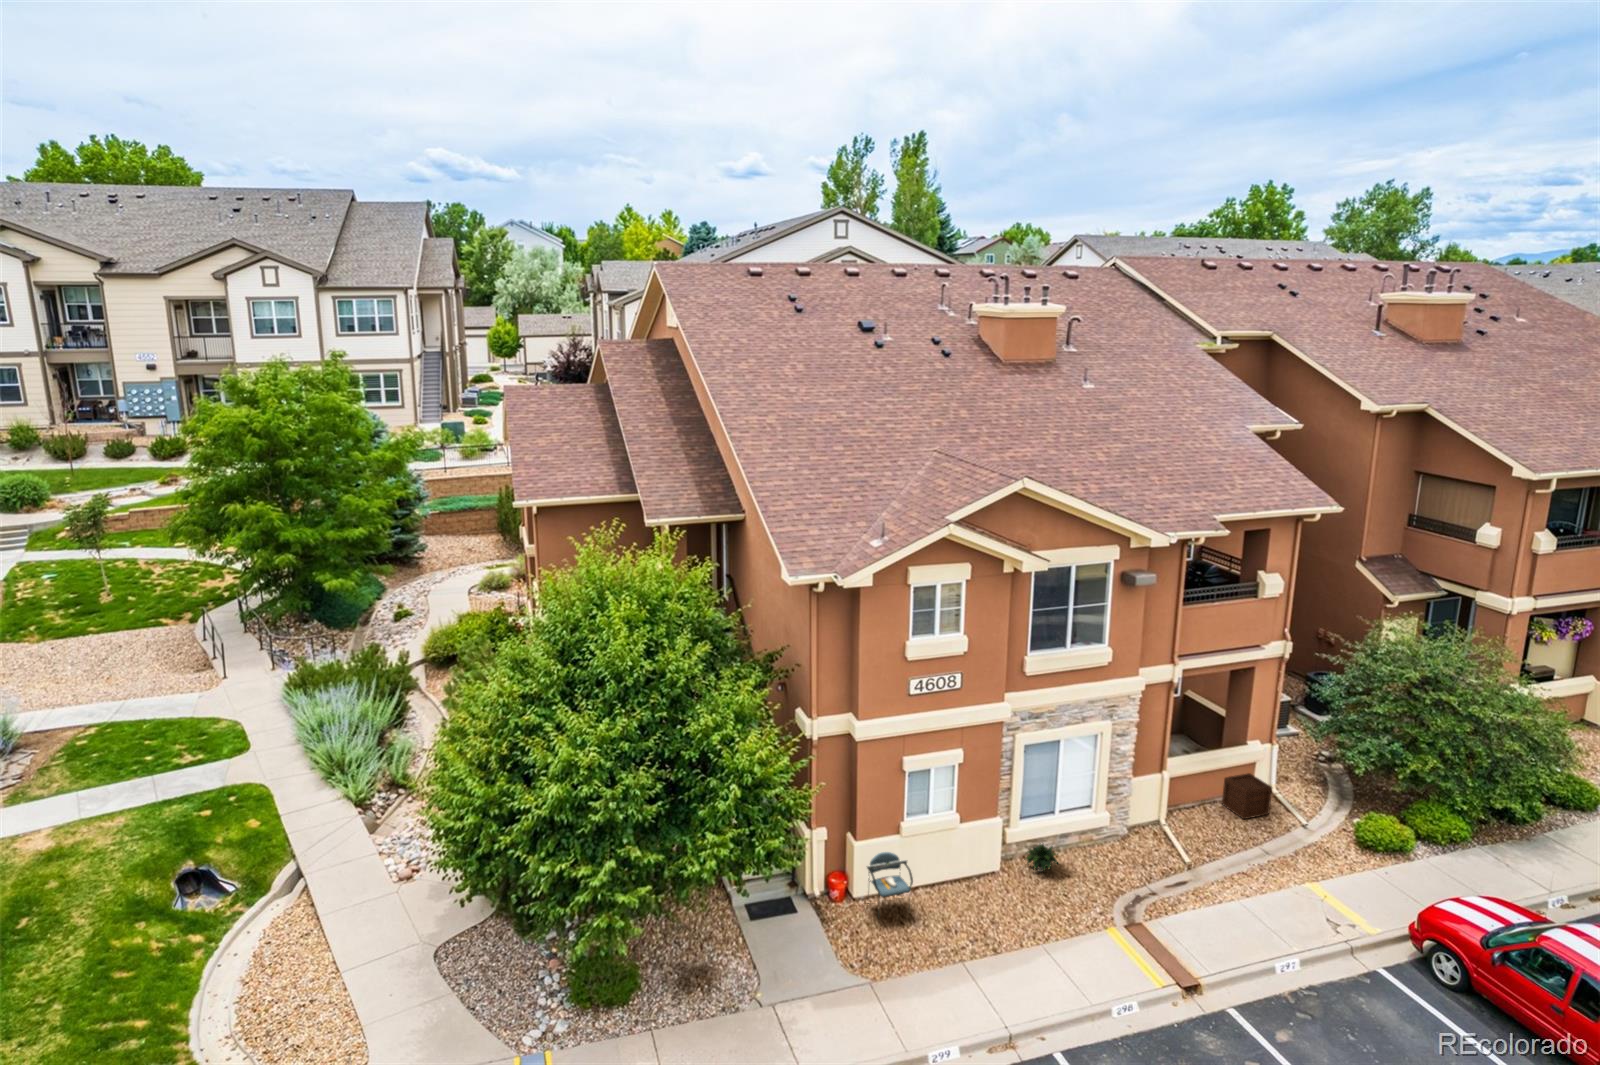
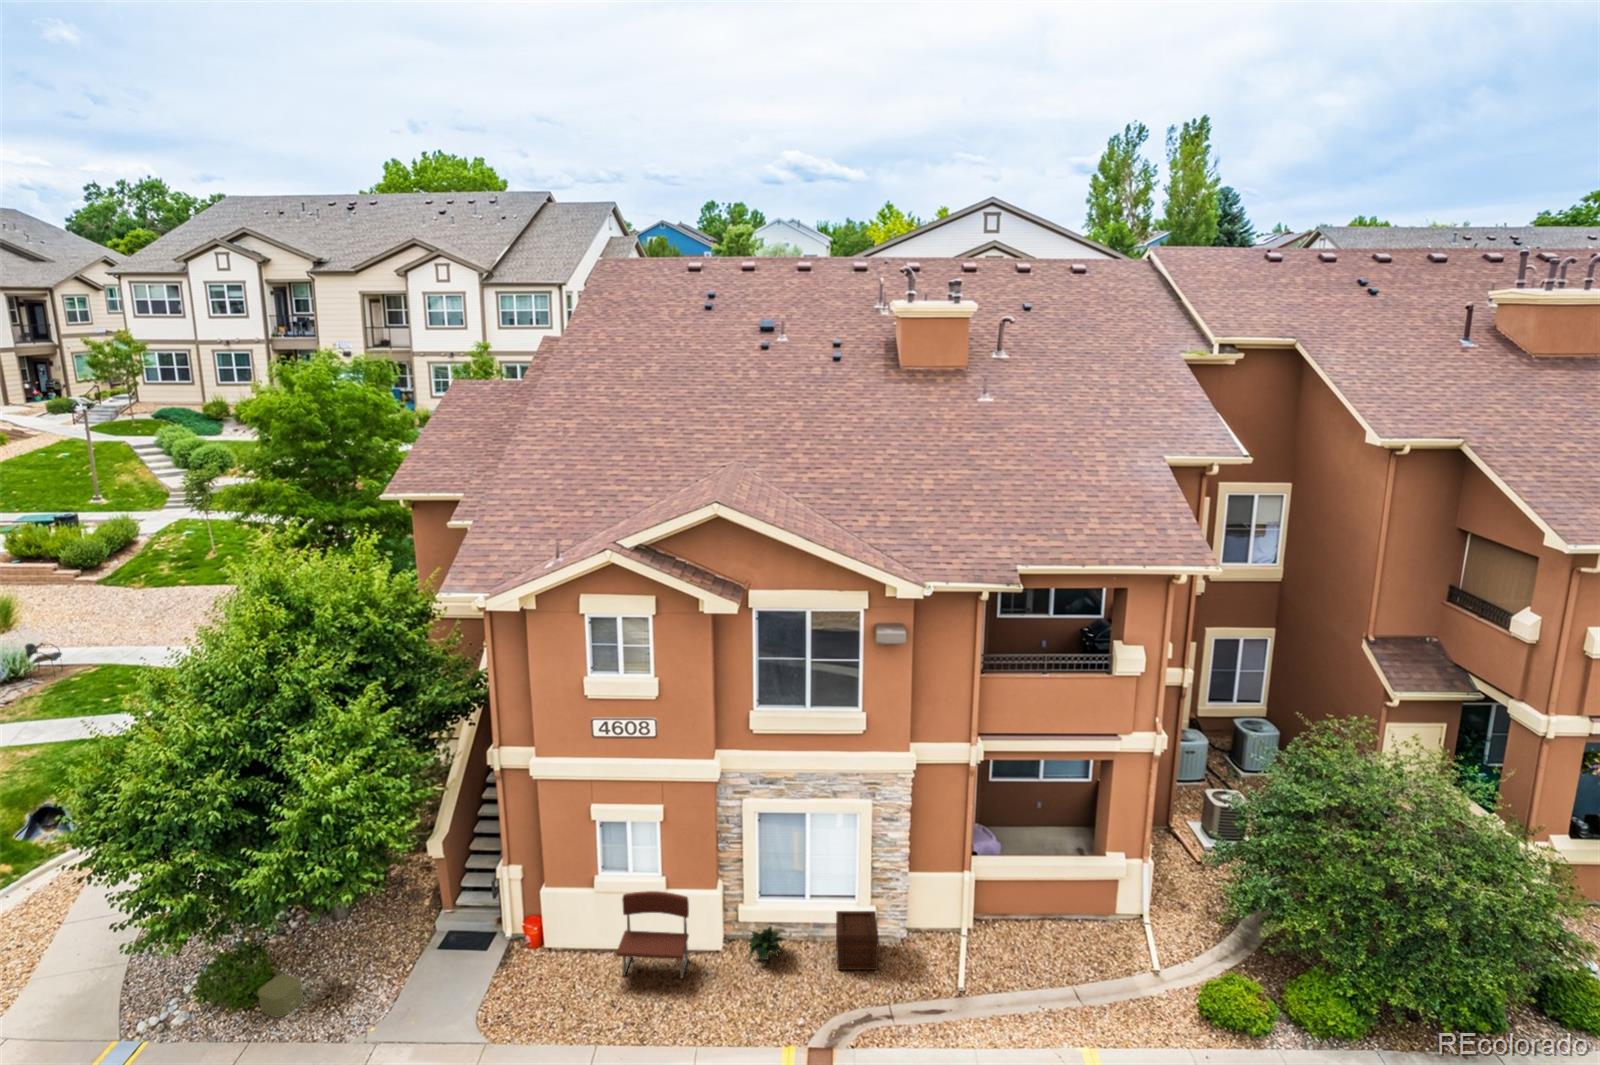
wooden crate: present [1222,773,1272,819] -> present [836,911,879,970]
bench: none [931,826,998,906] -> present [616,891,689,978]
chair: present [867,852,913,897] -> present [25,643,62,666]
storage box: none [643,963,678,1002] -> present [258,974,303,1018]

